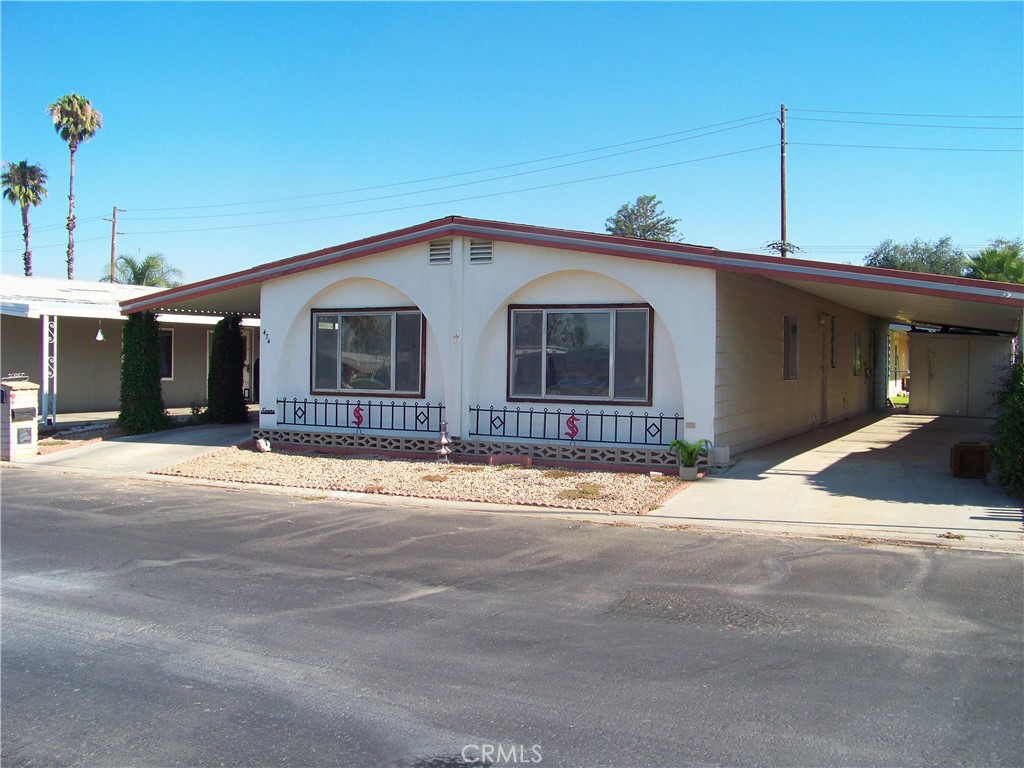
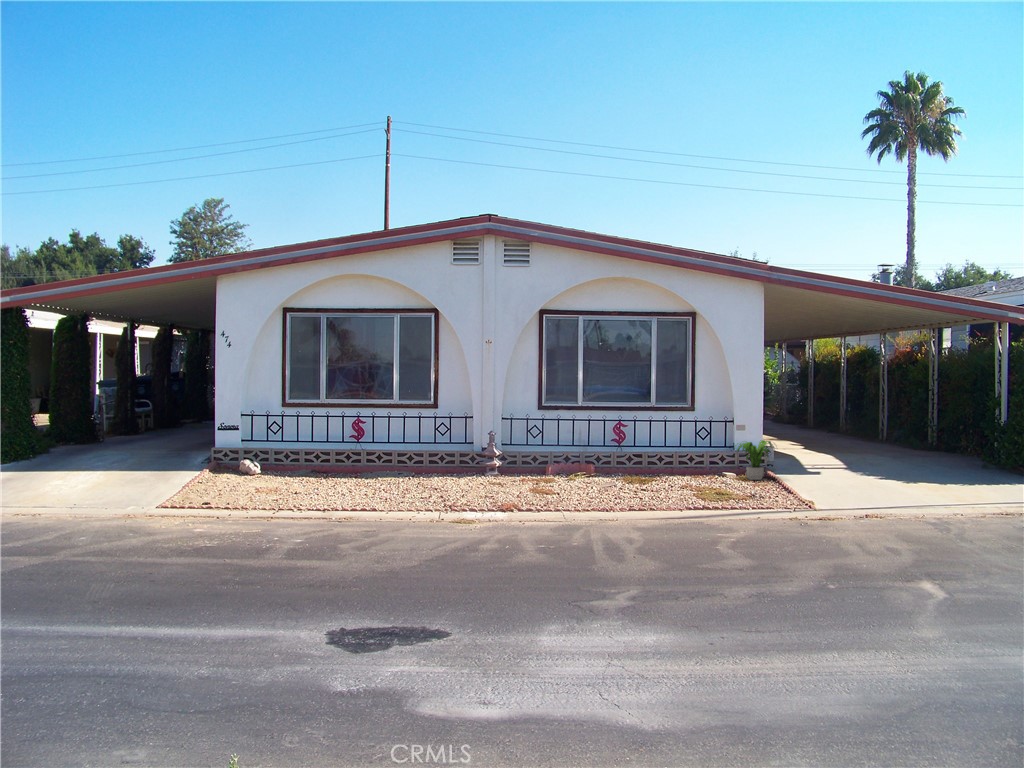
wooden crate: present [950,441,992,479] -> none [925,433,969,464]

